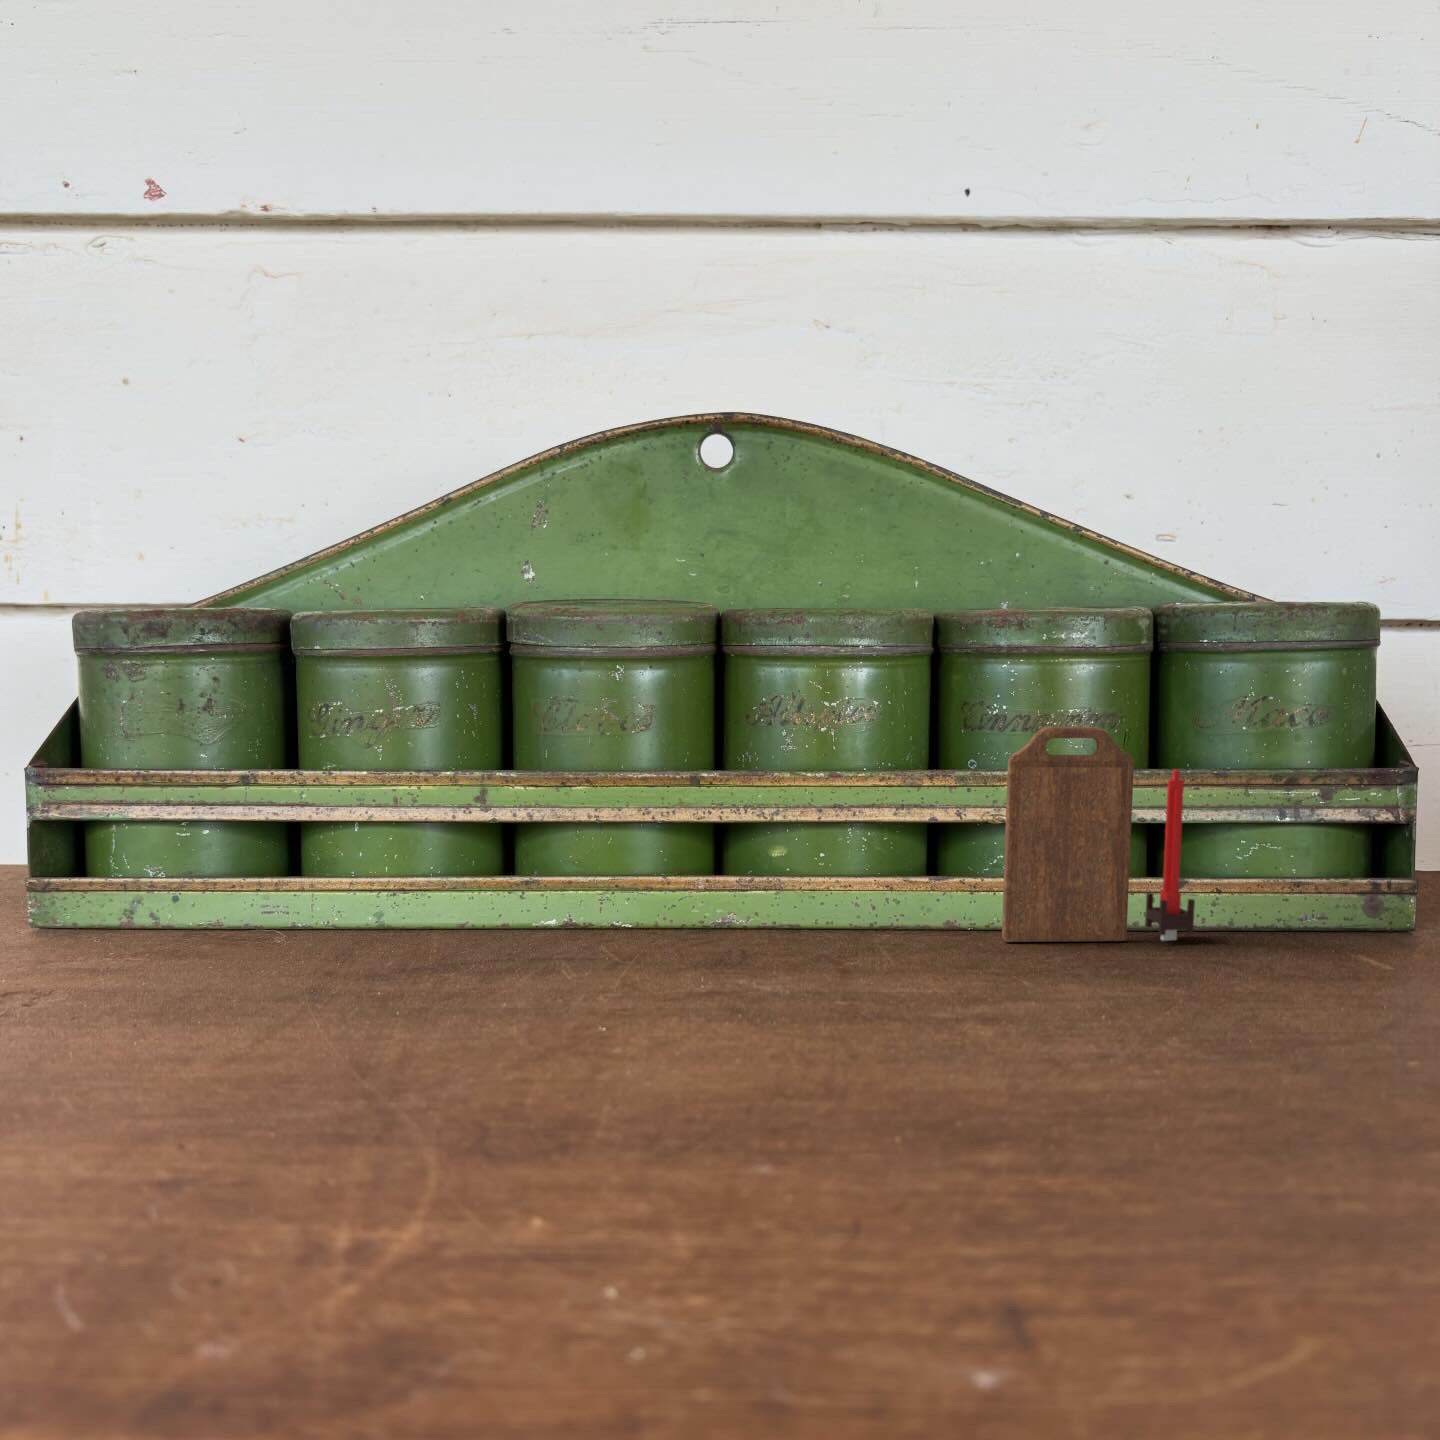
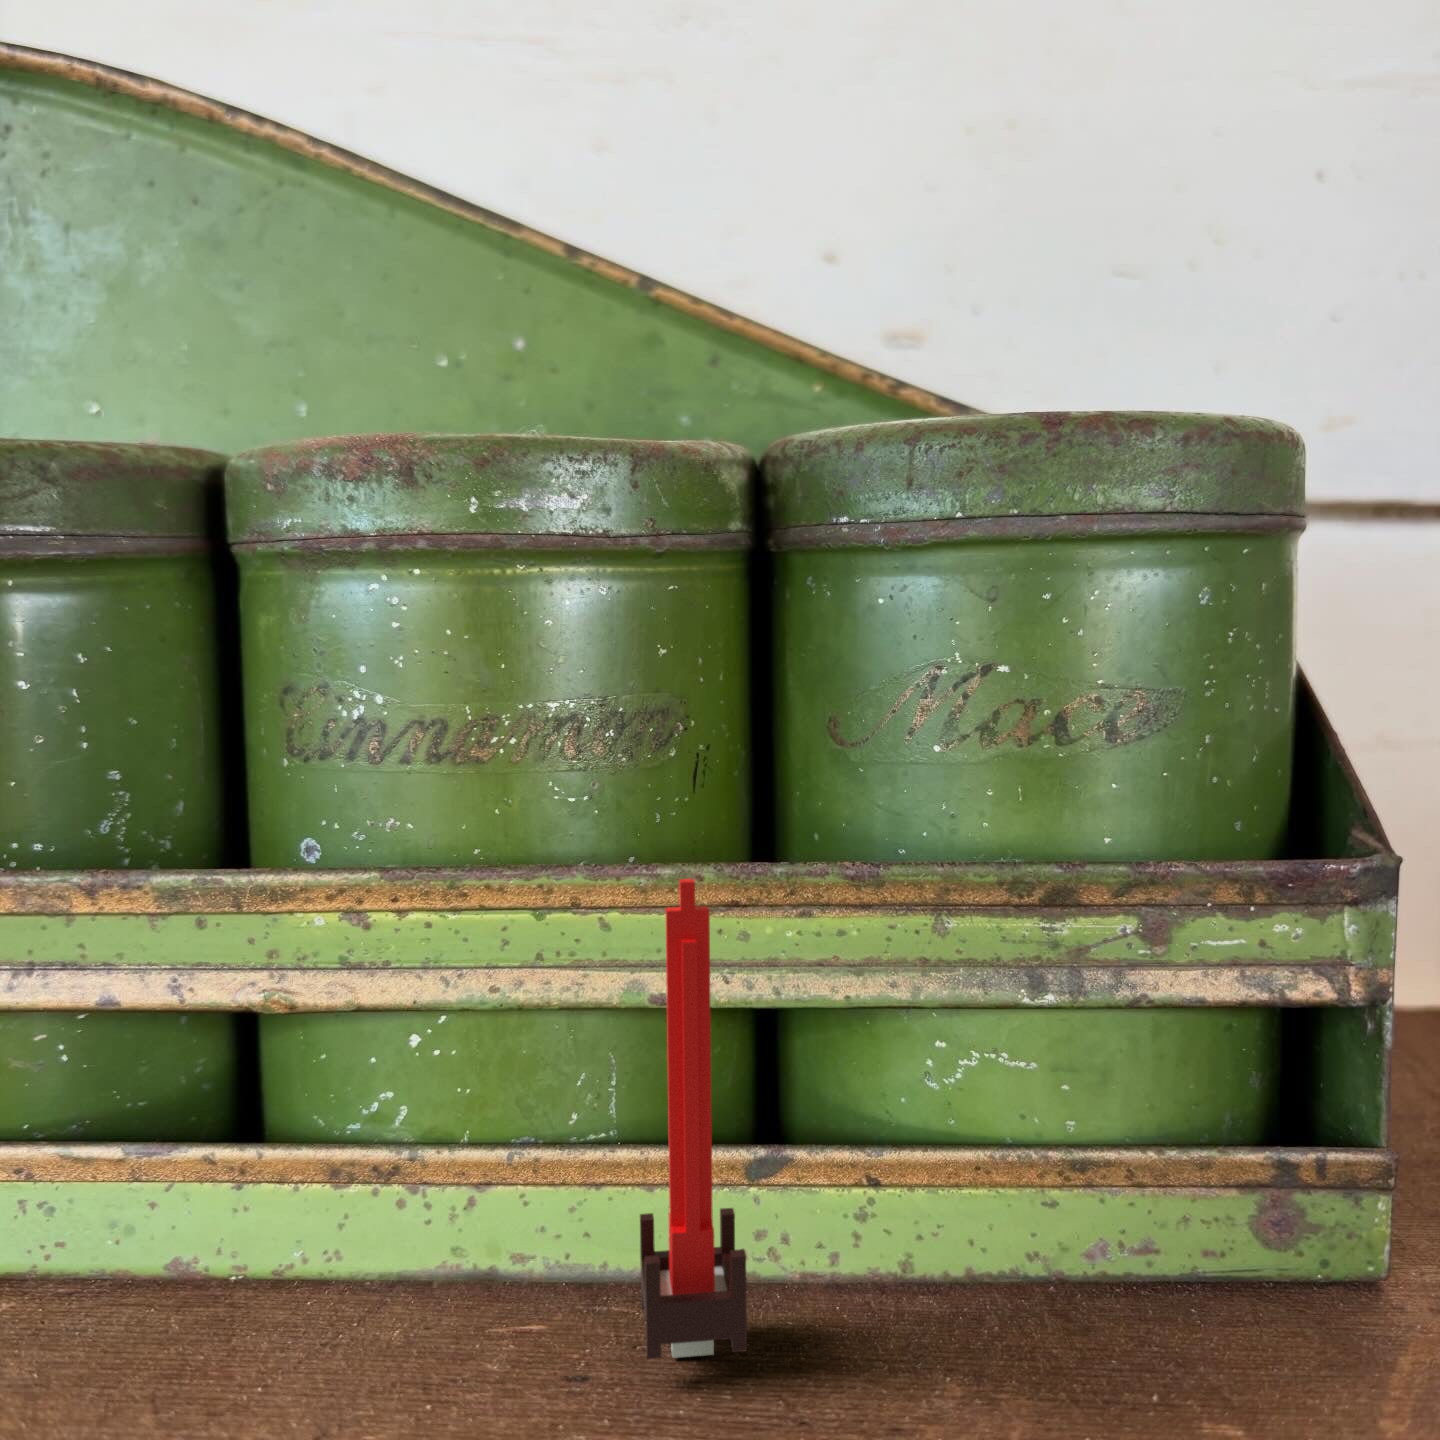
cutting board: present [1002,727,1134,942] -> none [186,758,569,1368]

